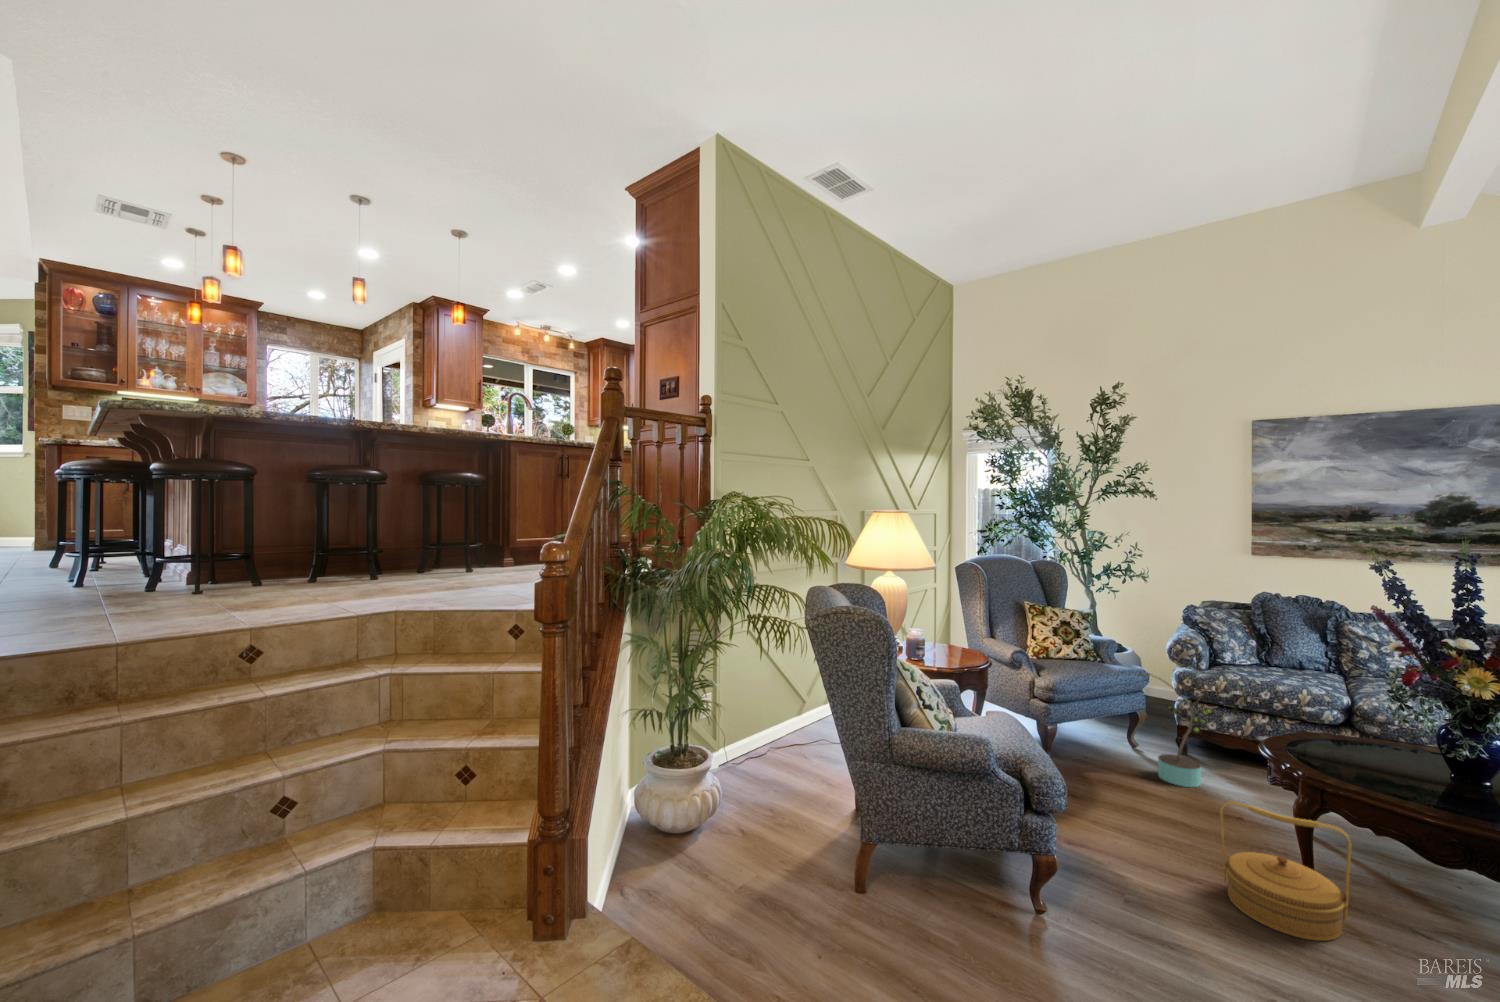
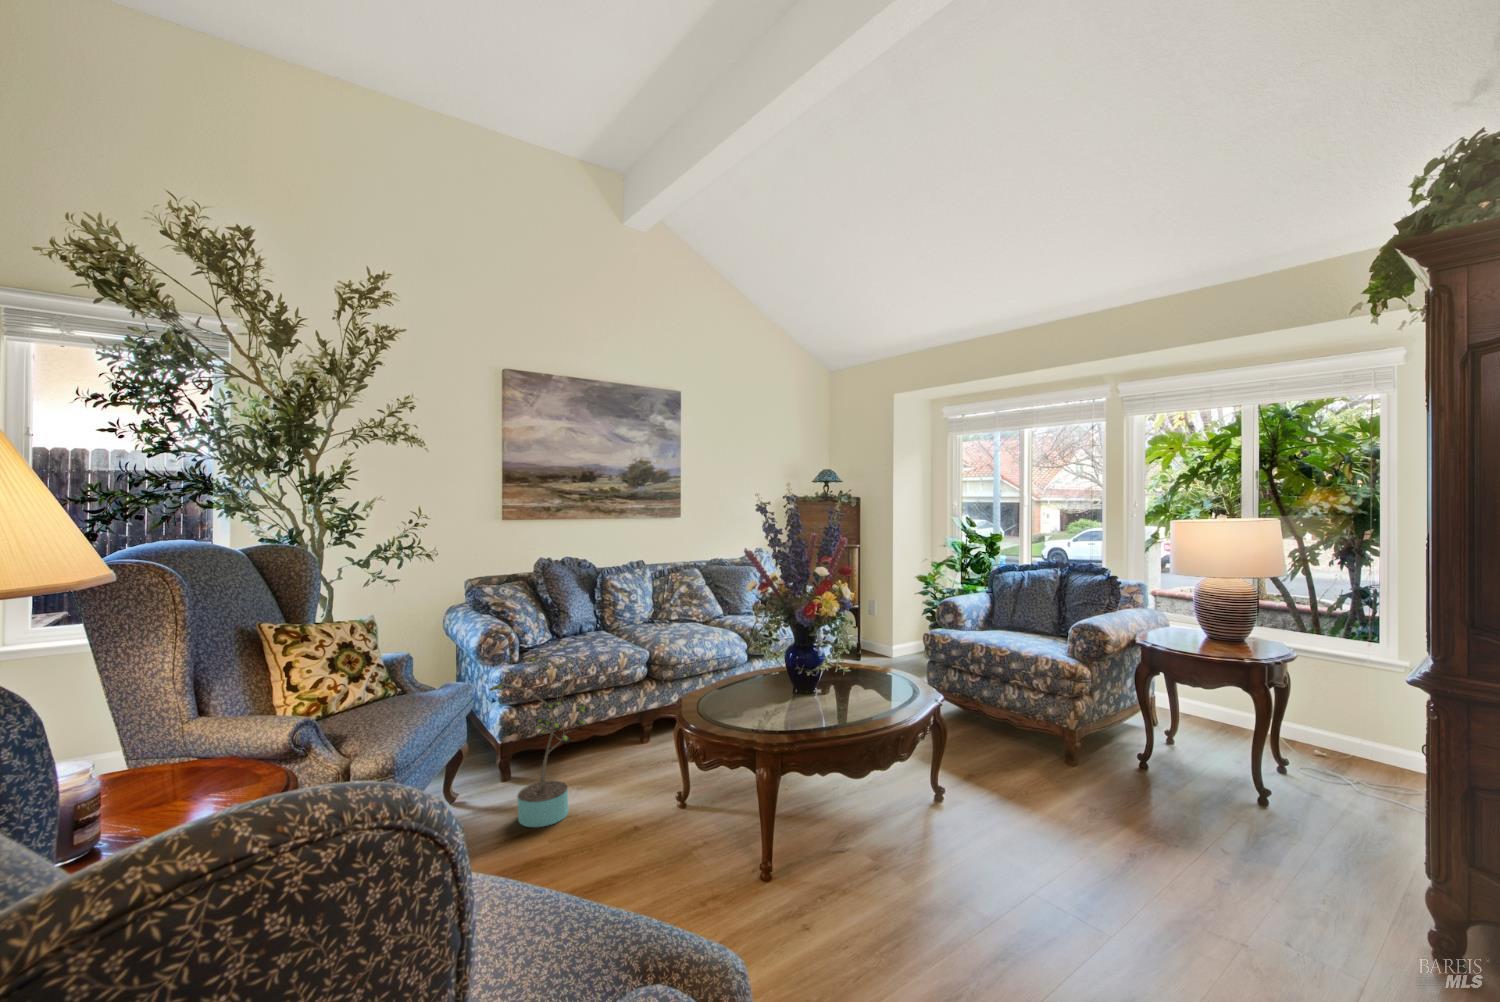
basket: present [1220,801,1352,941] -> none [738,773,849,941]

